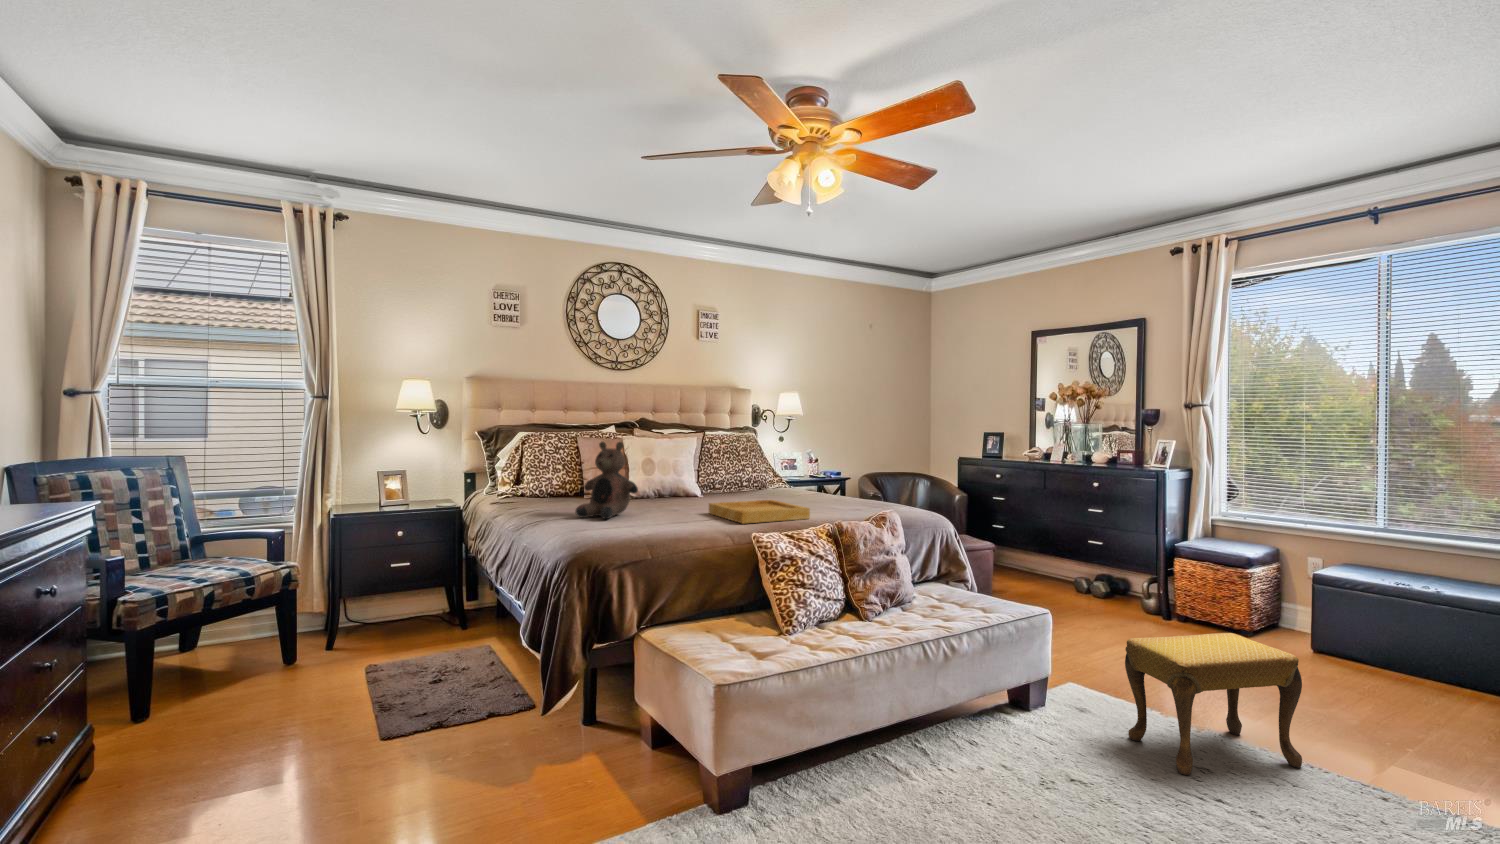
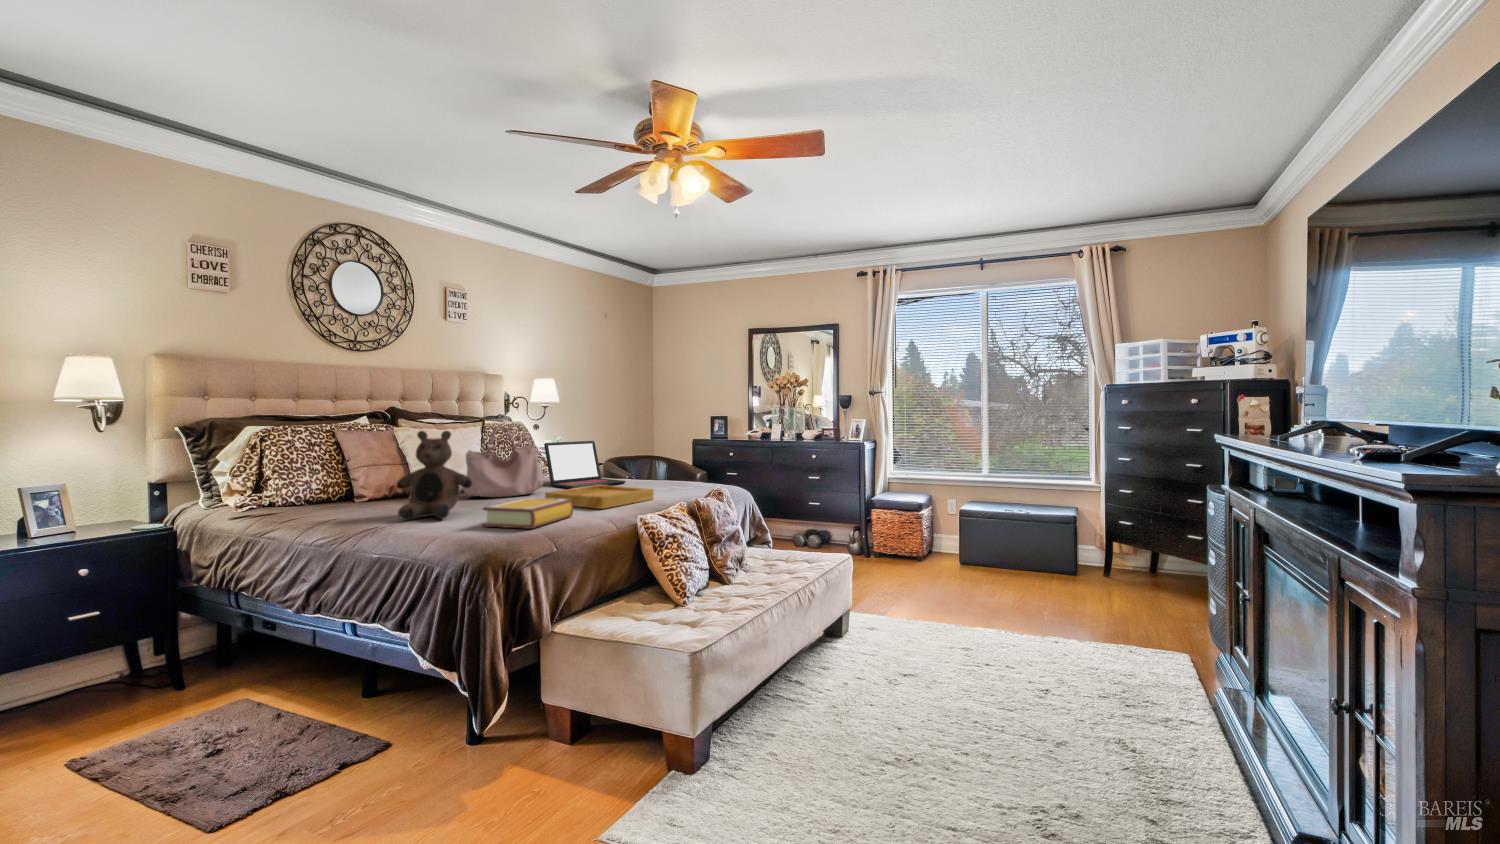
handbag: none [656,438,728,504] -> present [463,426,544,497]
laptop: none [742,455,817,502] -> present [544,441,626,489]
book: none [622,507,706,535] -> present [483,498,573,529]
footstool: present [1125,633,1302,775] -> none [911,553,1014,658]

